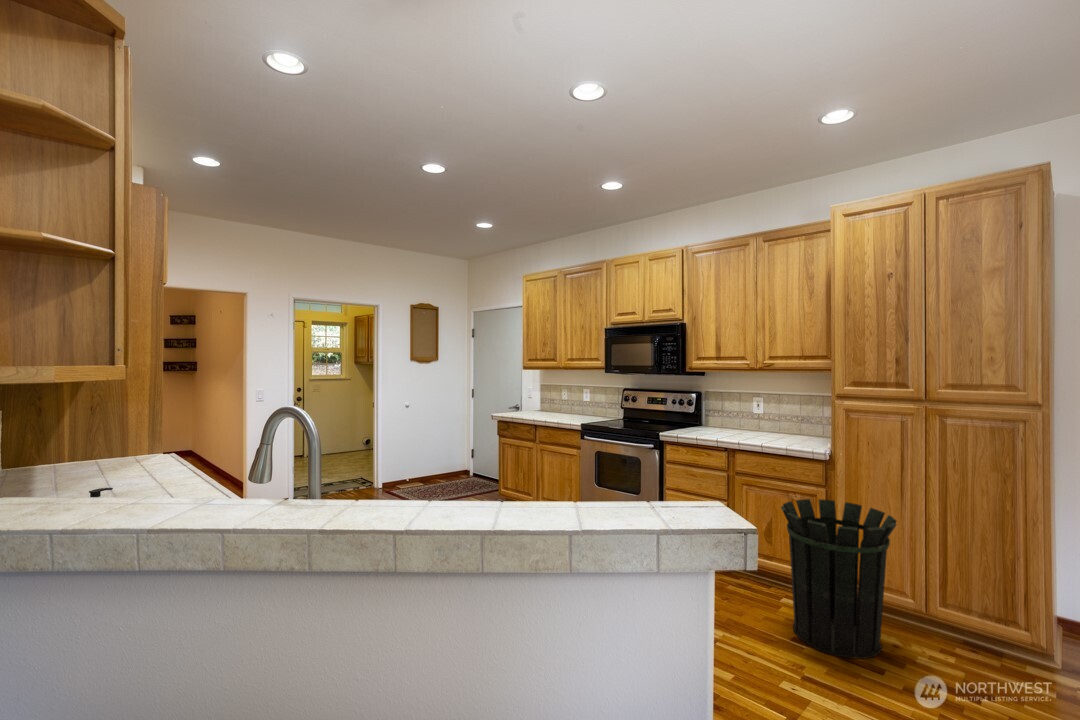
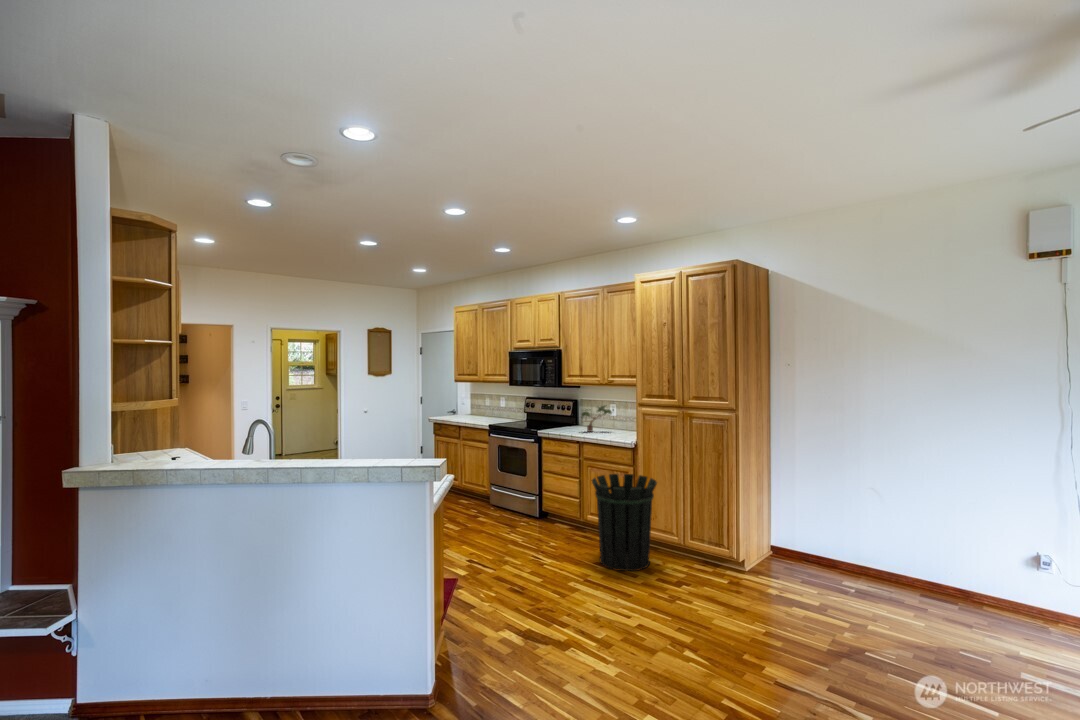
potted plant: none [719,396,777,435] -> present [582,406,612,432]

